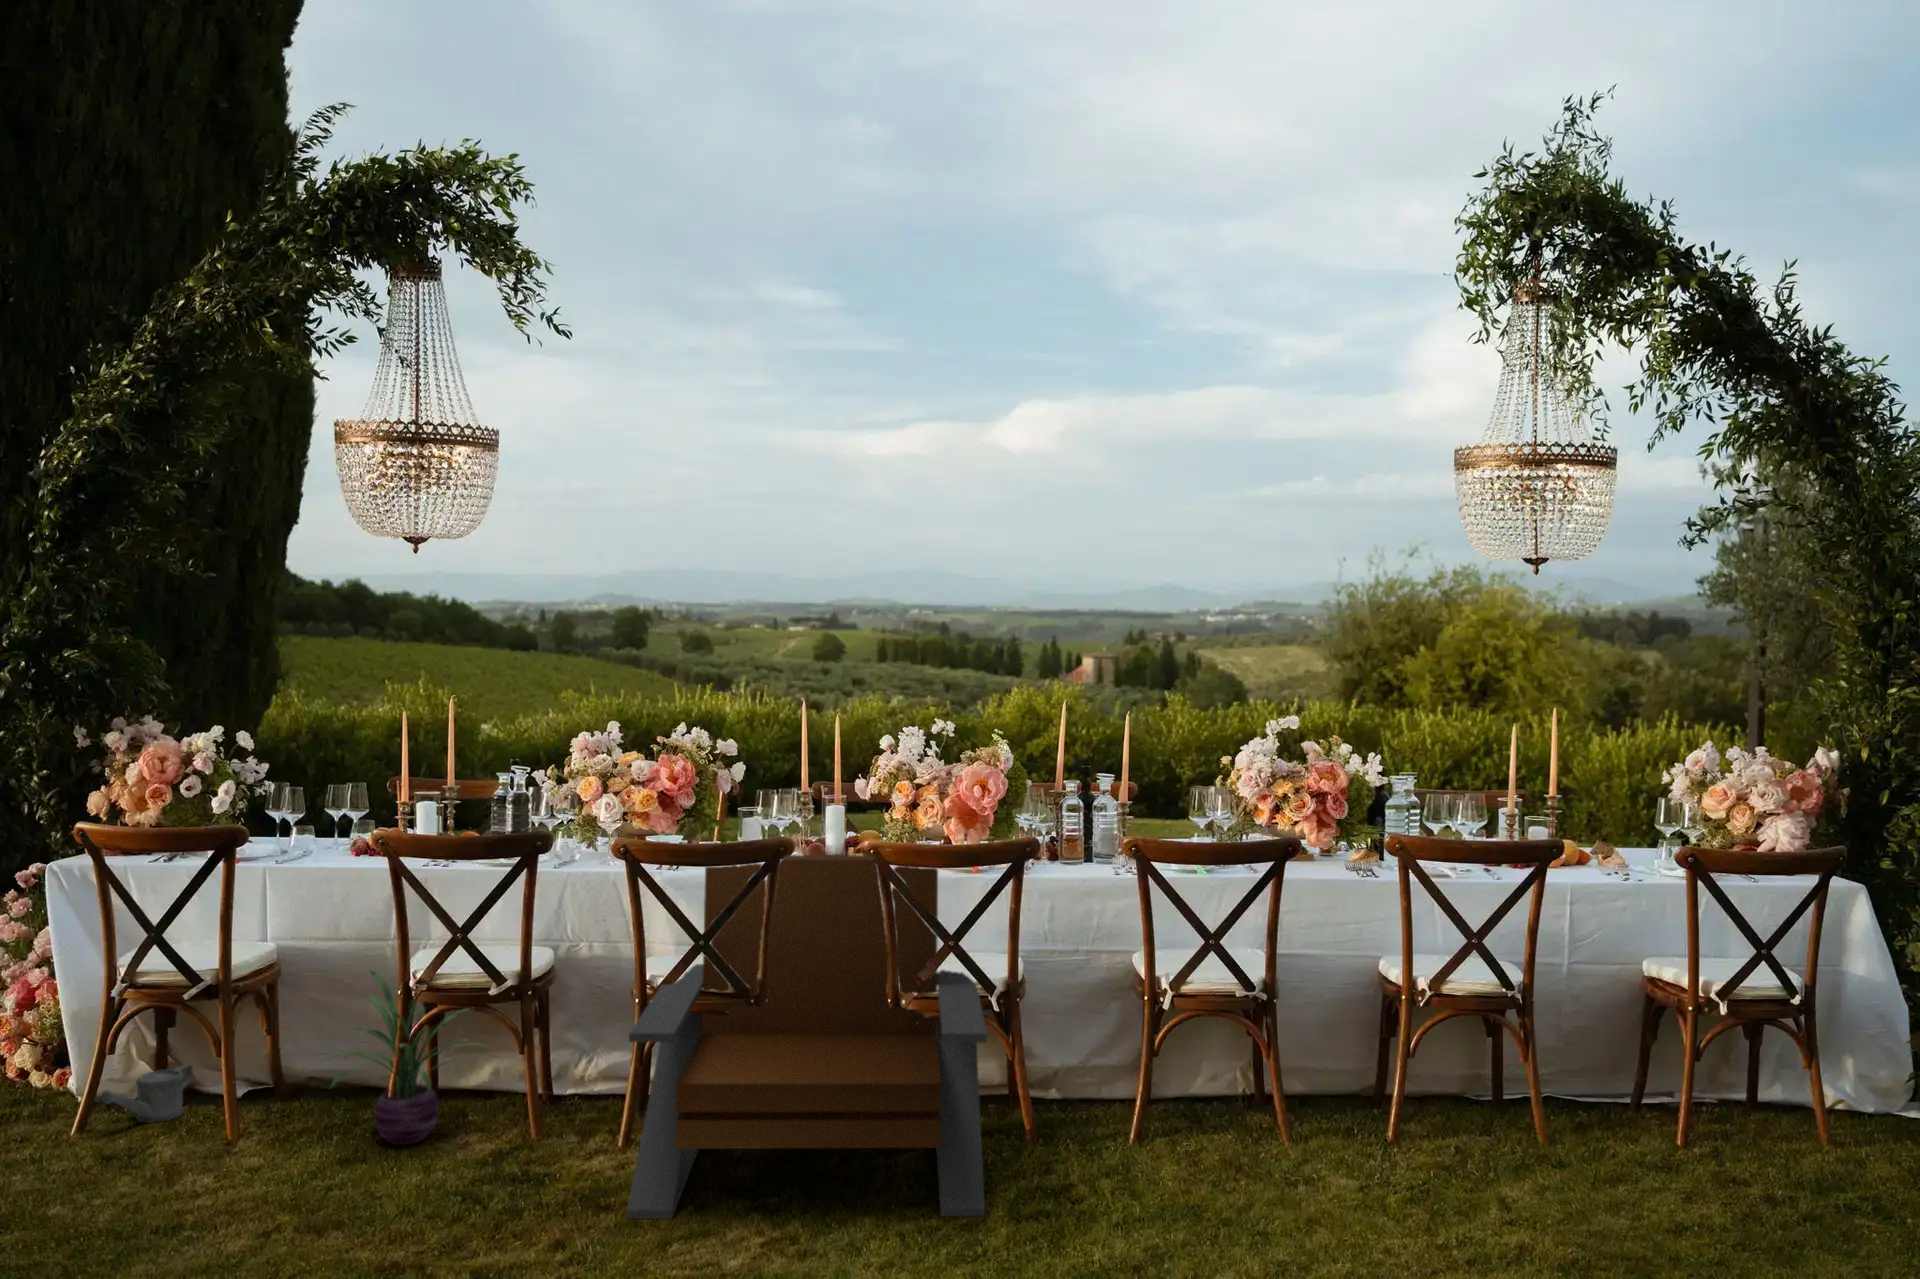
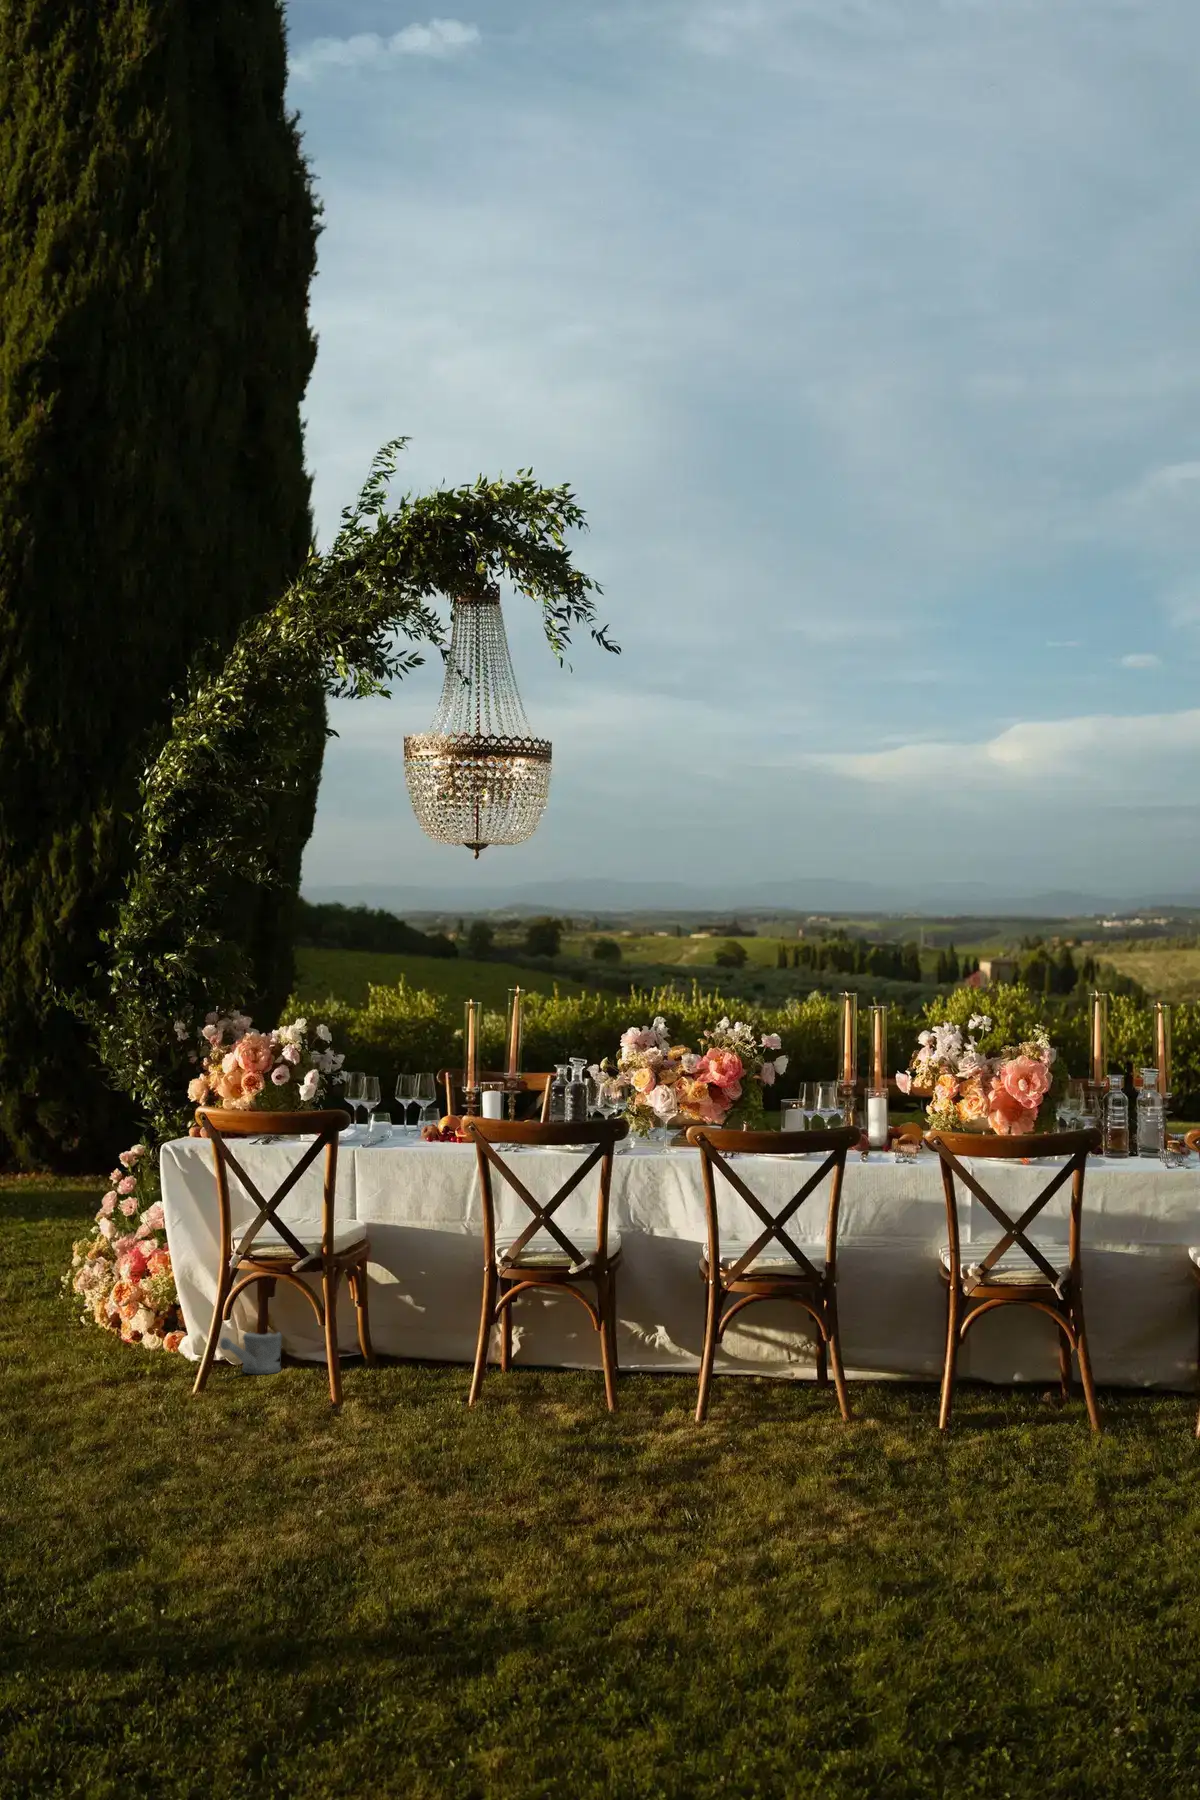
lounge chair: present [627,855,987,1219] -> none [696,1137,1032,1470]
decorative plant: present [324,971,487,1145] -> none [396,1237,569,1398]

